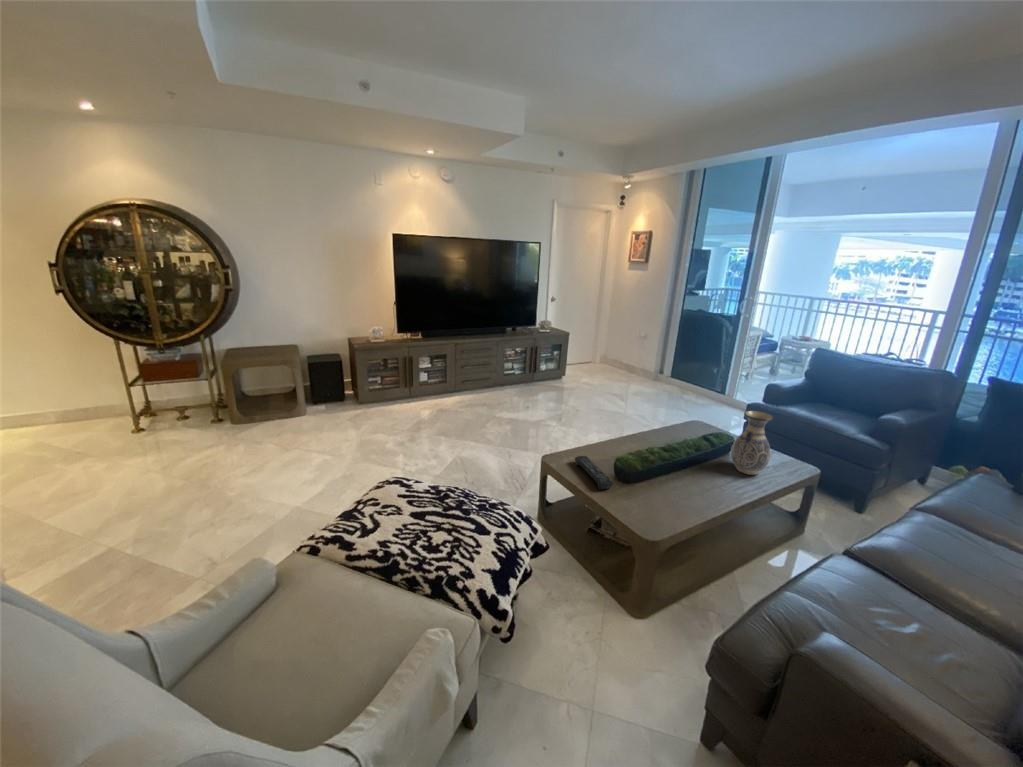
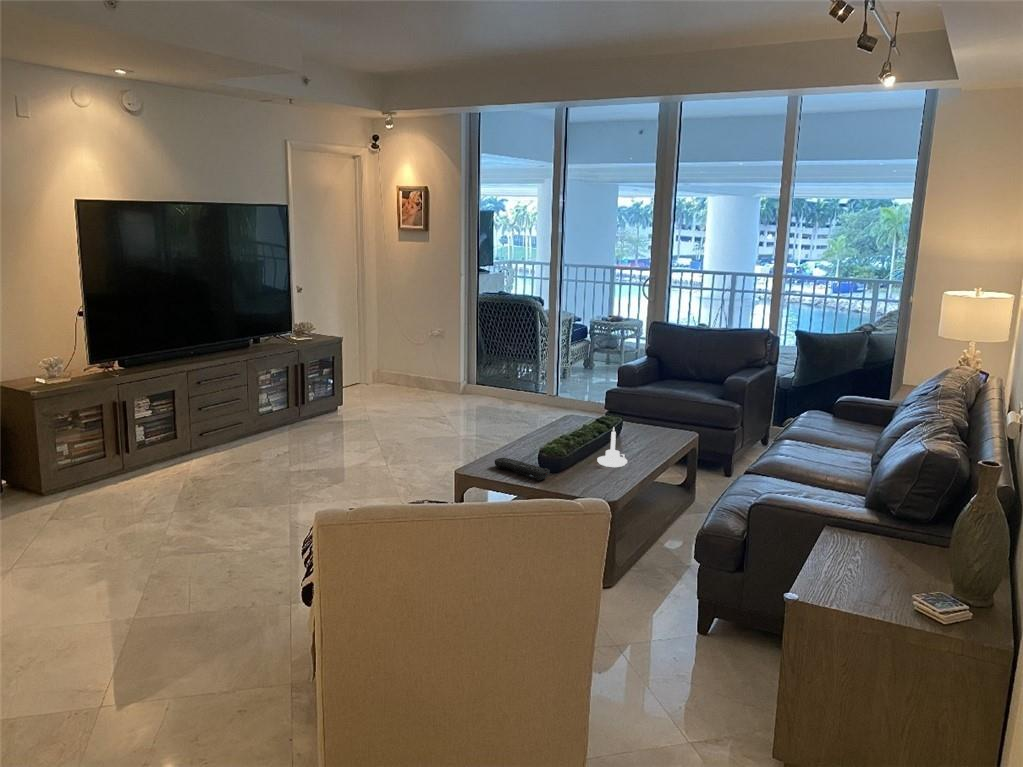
vase: present [731,411,773,475] -> none [628,383,663,446]
candle holder: none [676,453,709,494] -> present [597,427,627,467]

